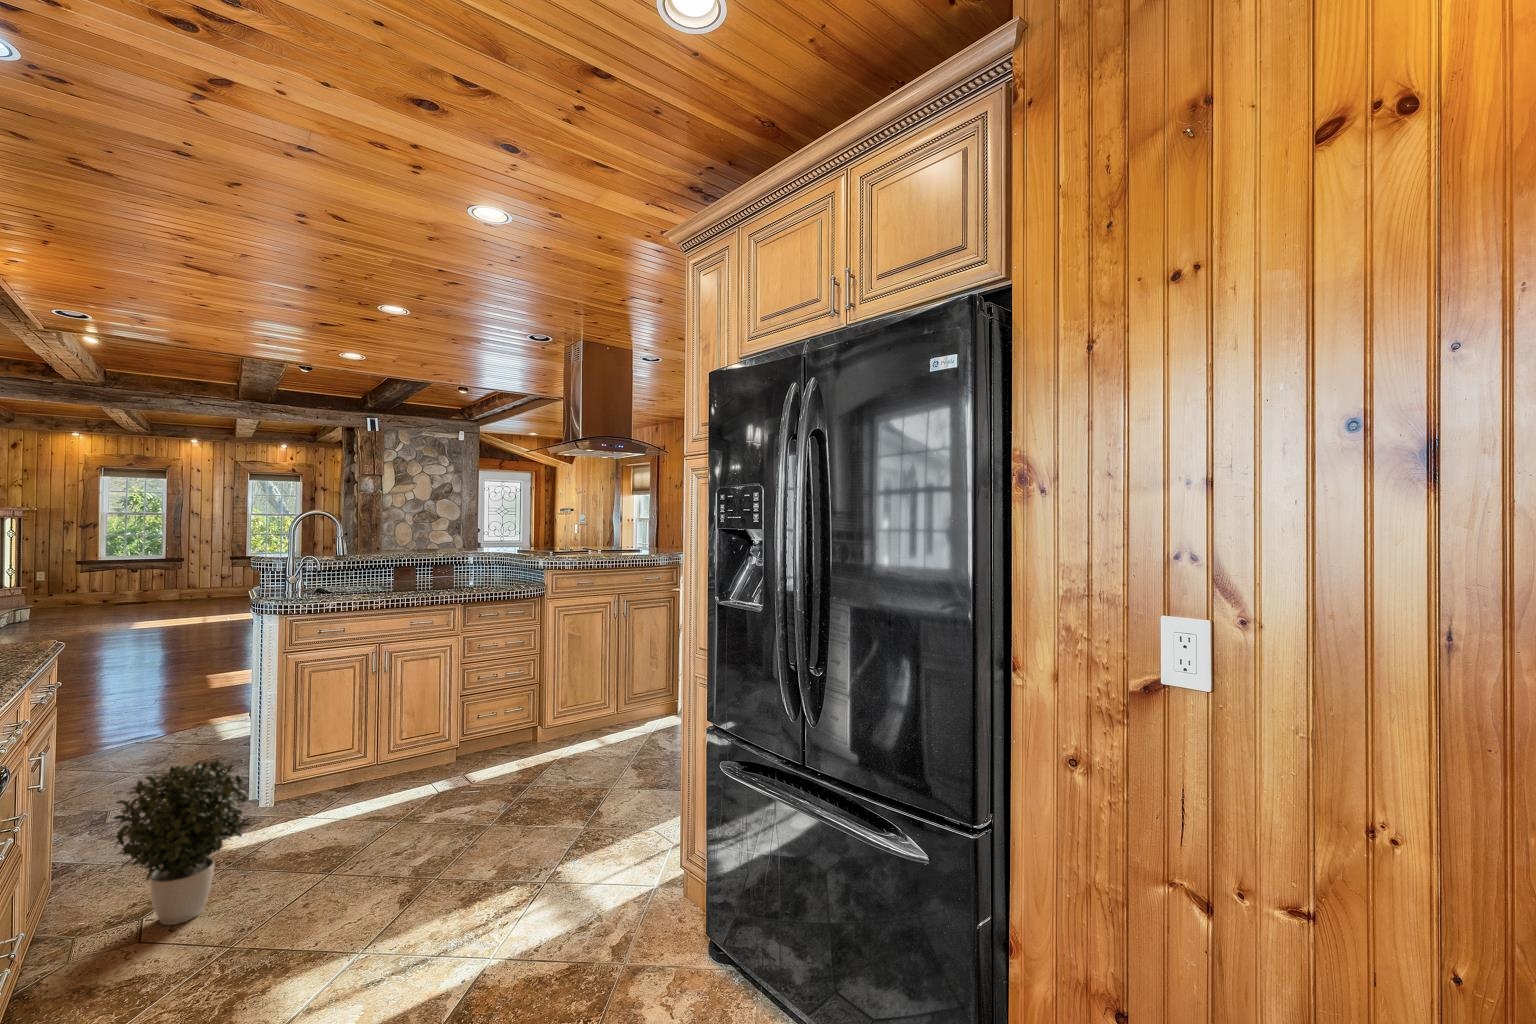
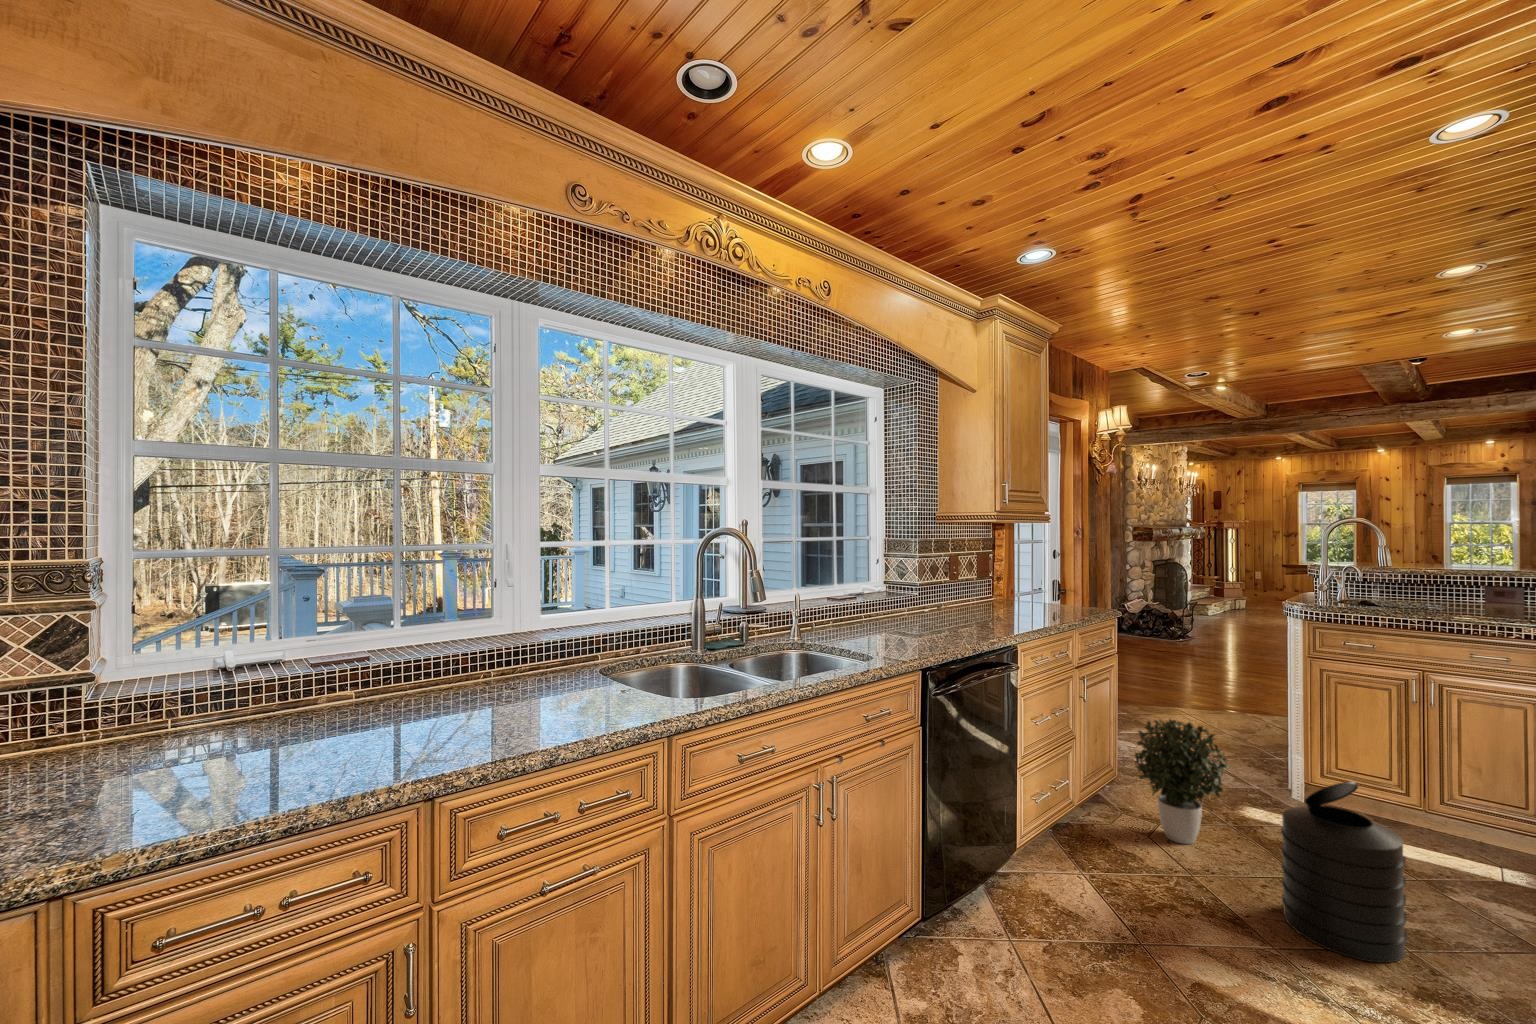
trash can: none [339,754,442,926] -> present [1281,782,1407,963]

